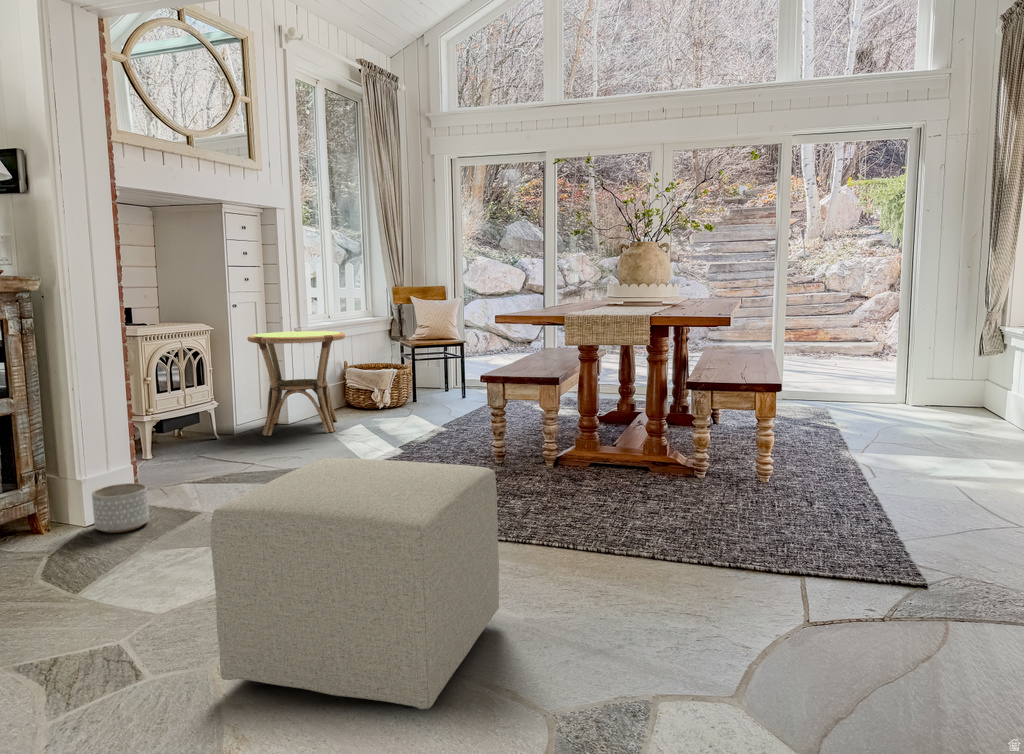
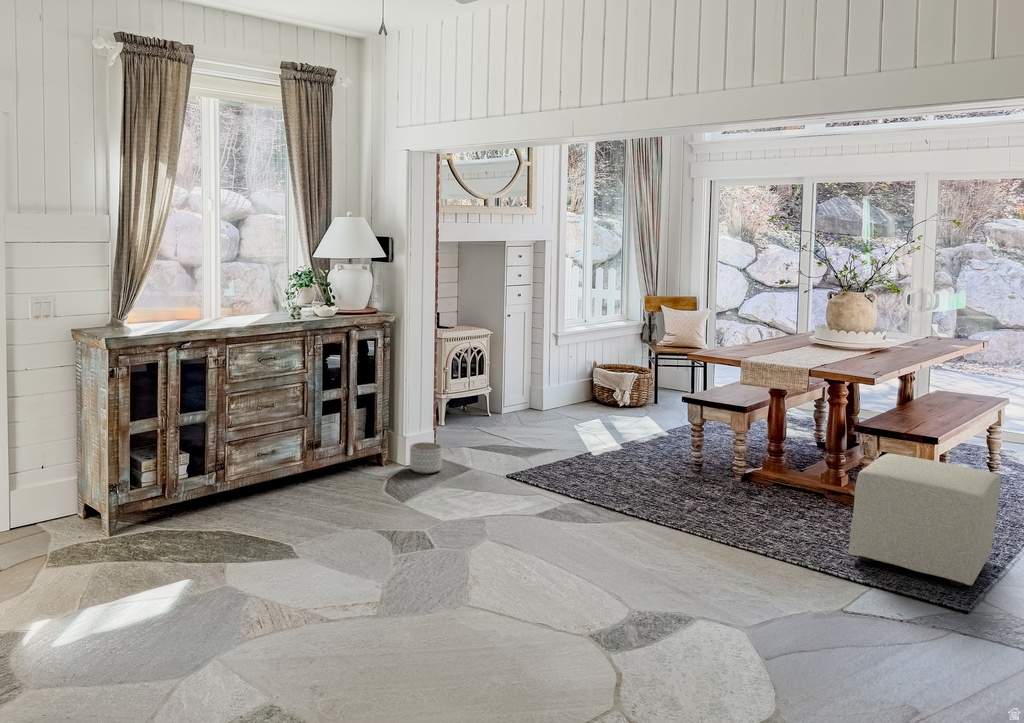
side table: present [247,331,345,436] -> none [520,335,596,422]
ottoman: present [211,458,499,709] -> present [848,453,1001,586]

